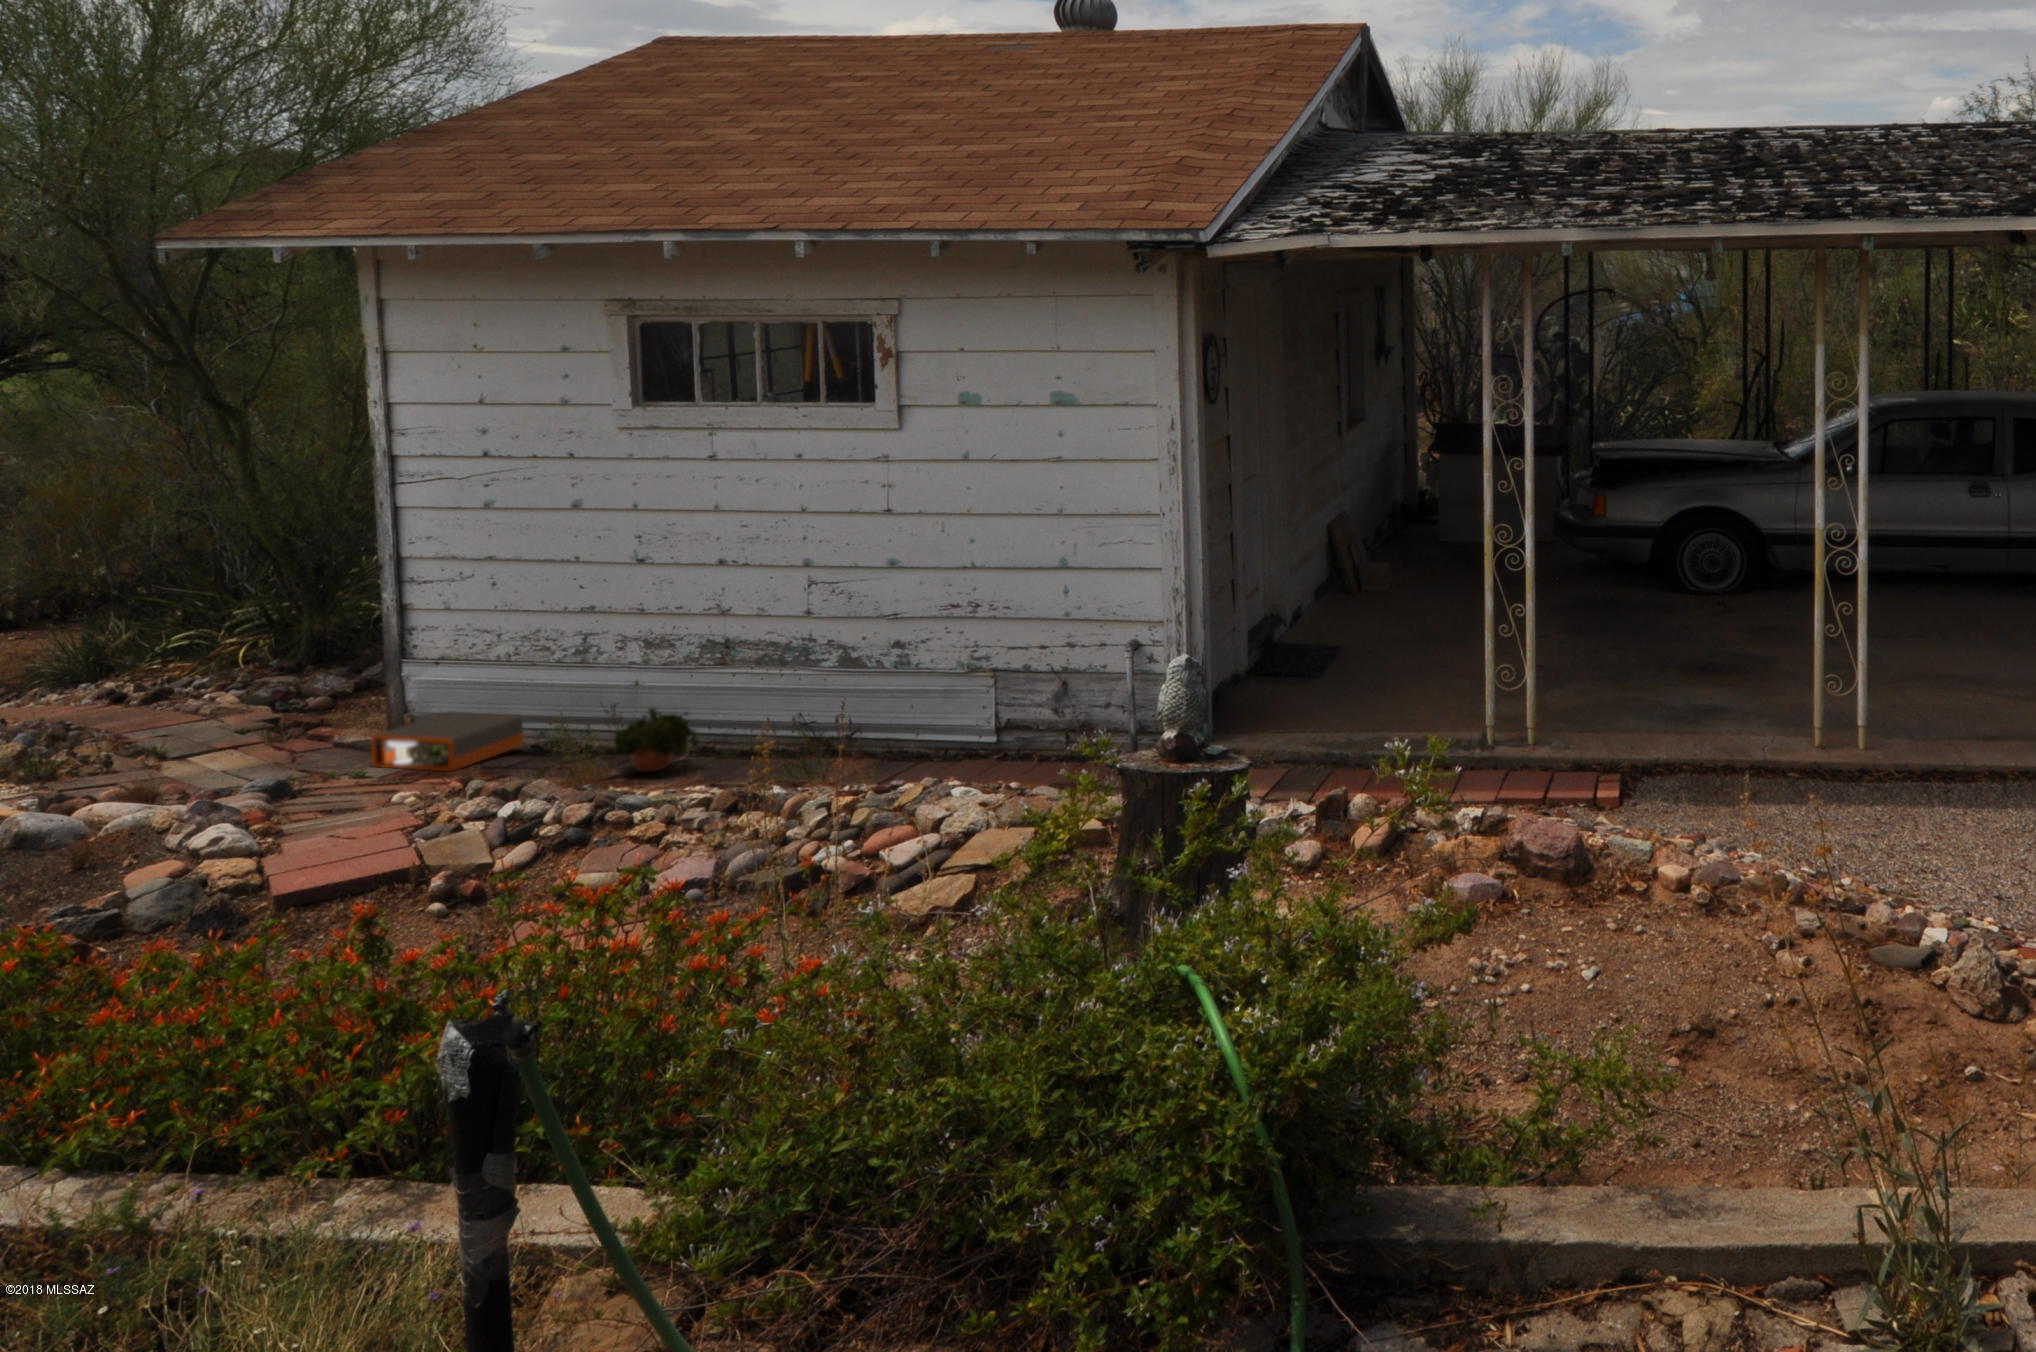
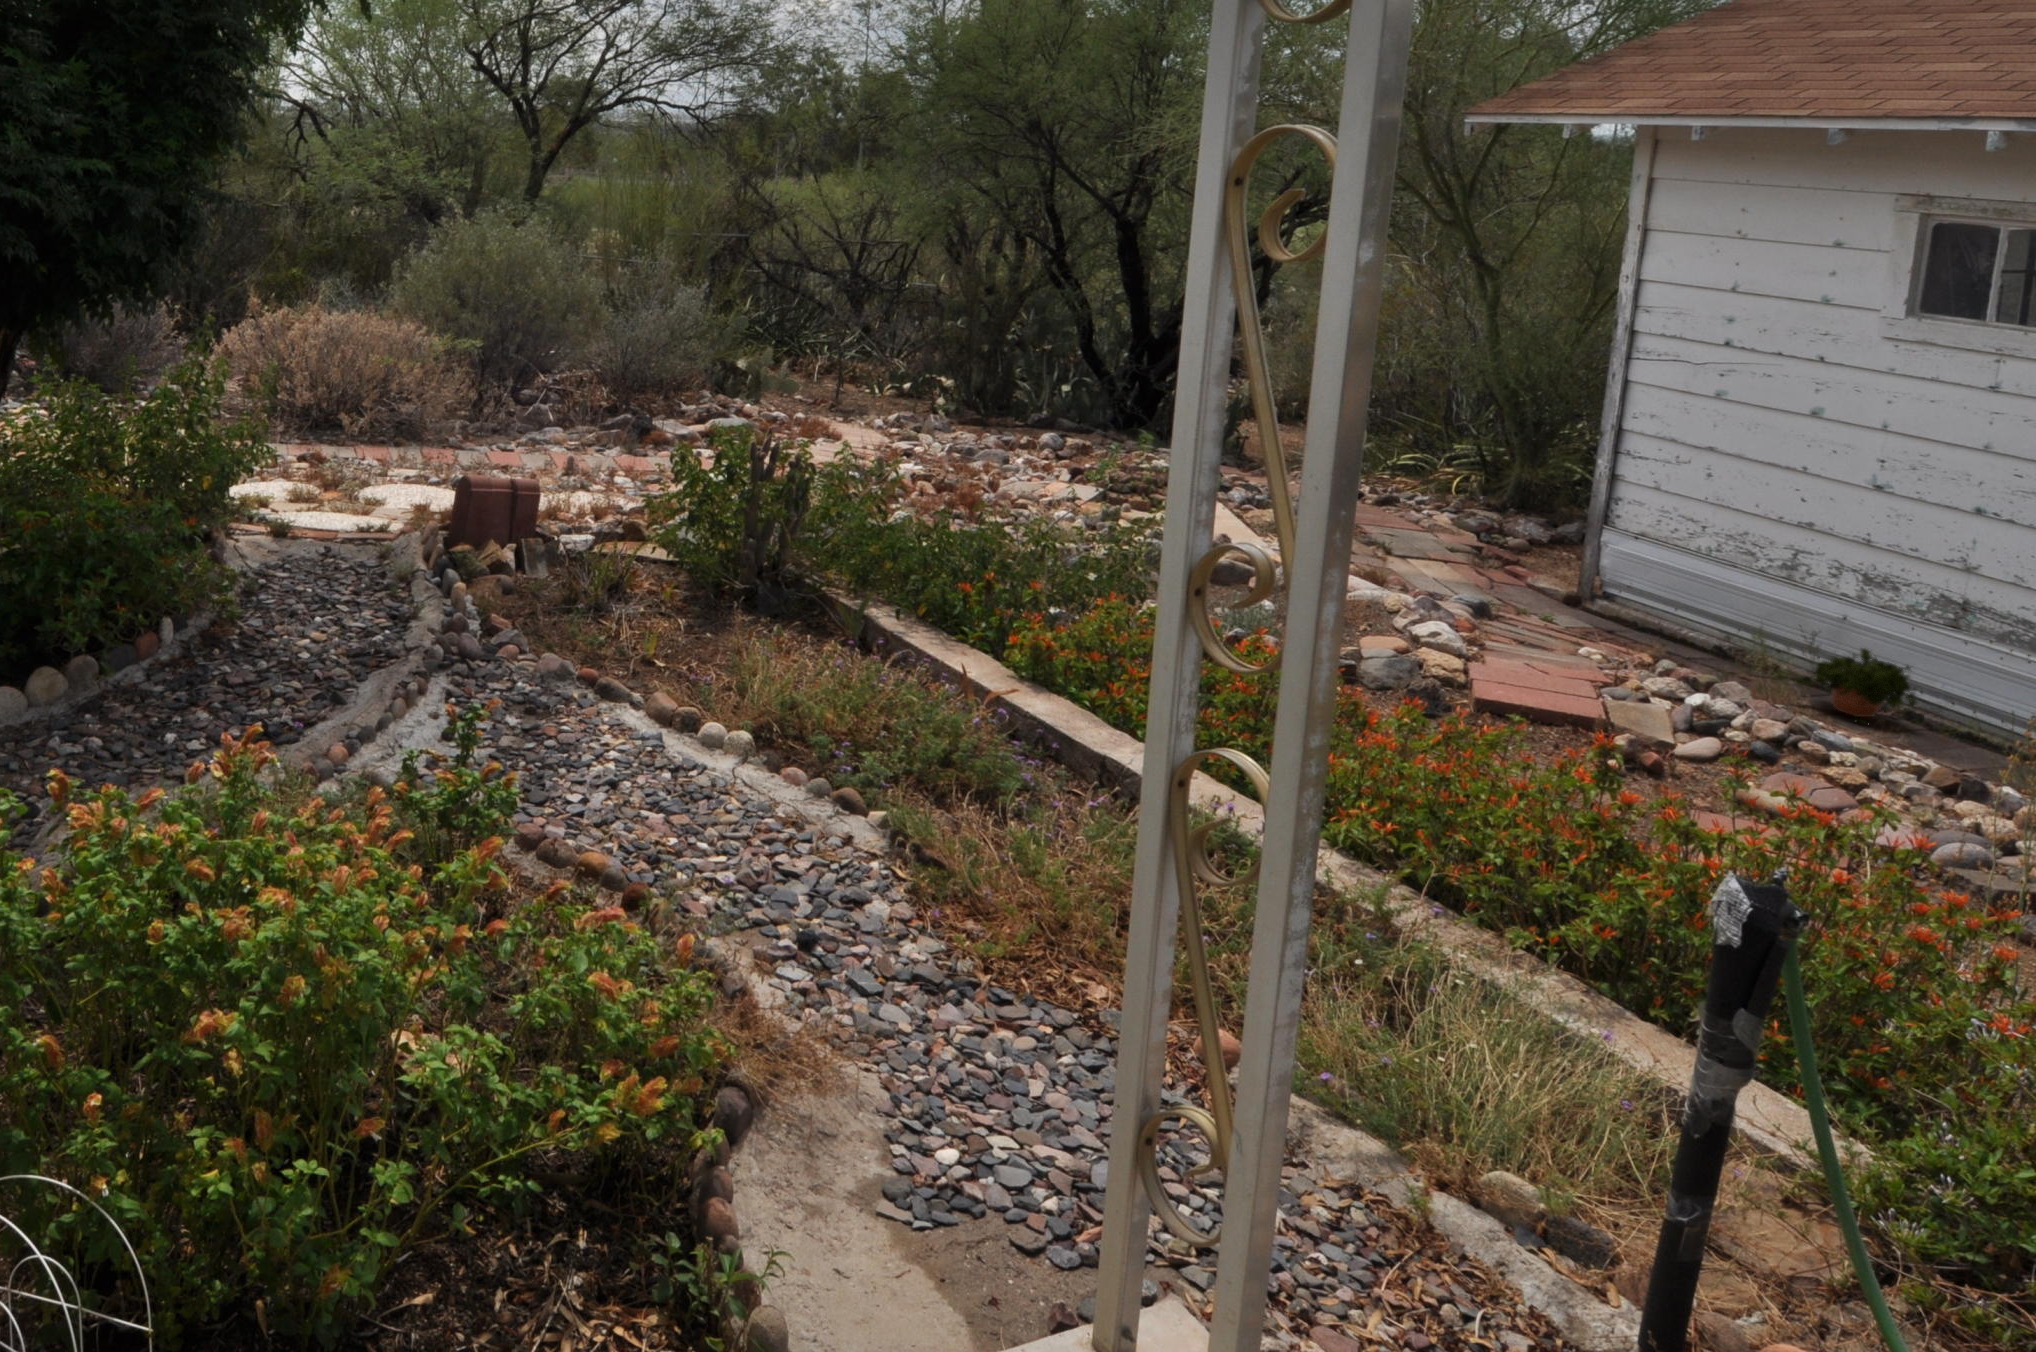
storage box: present [372,711,523,771] -> none [1562,586,1714,645]

